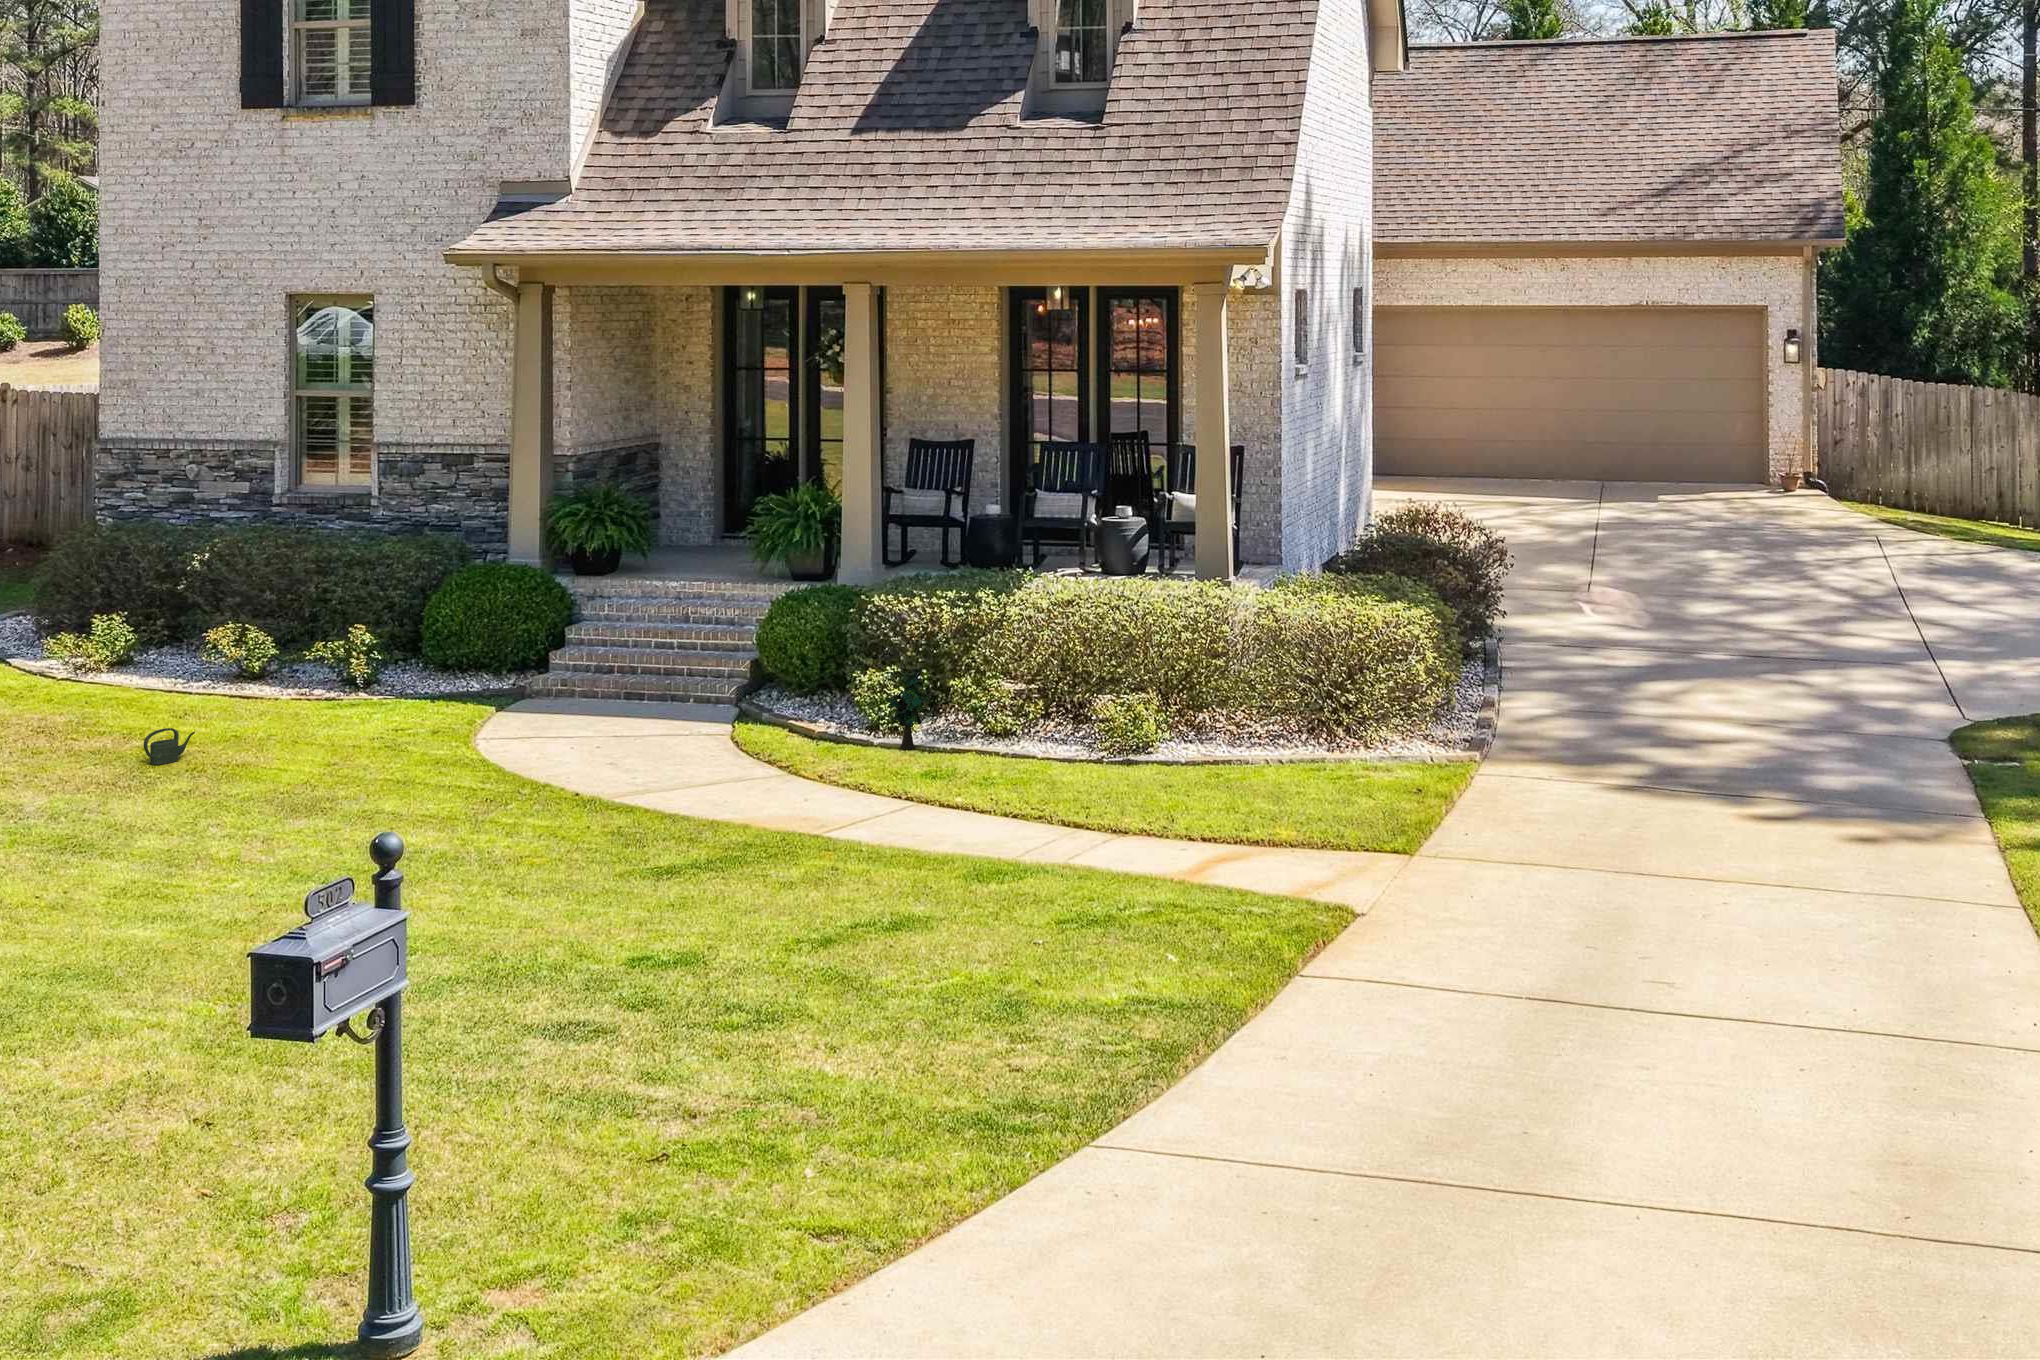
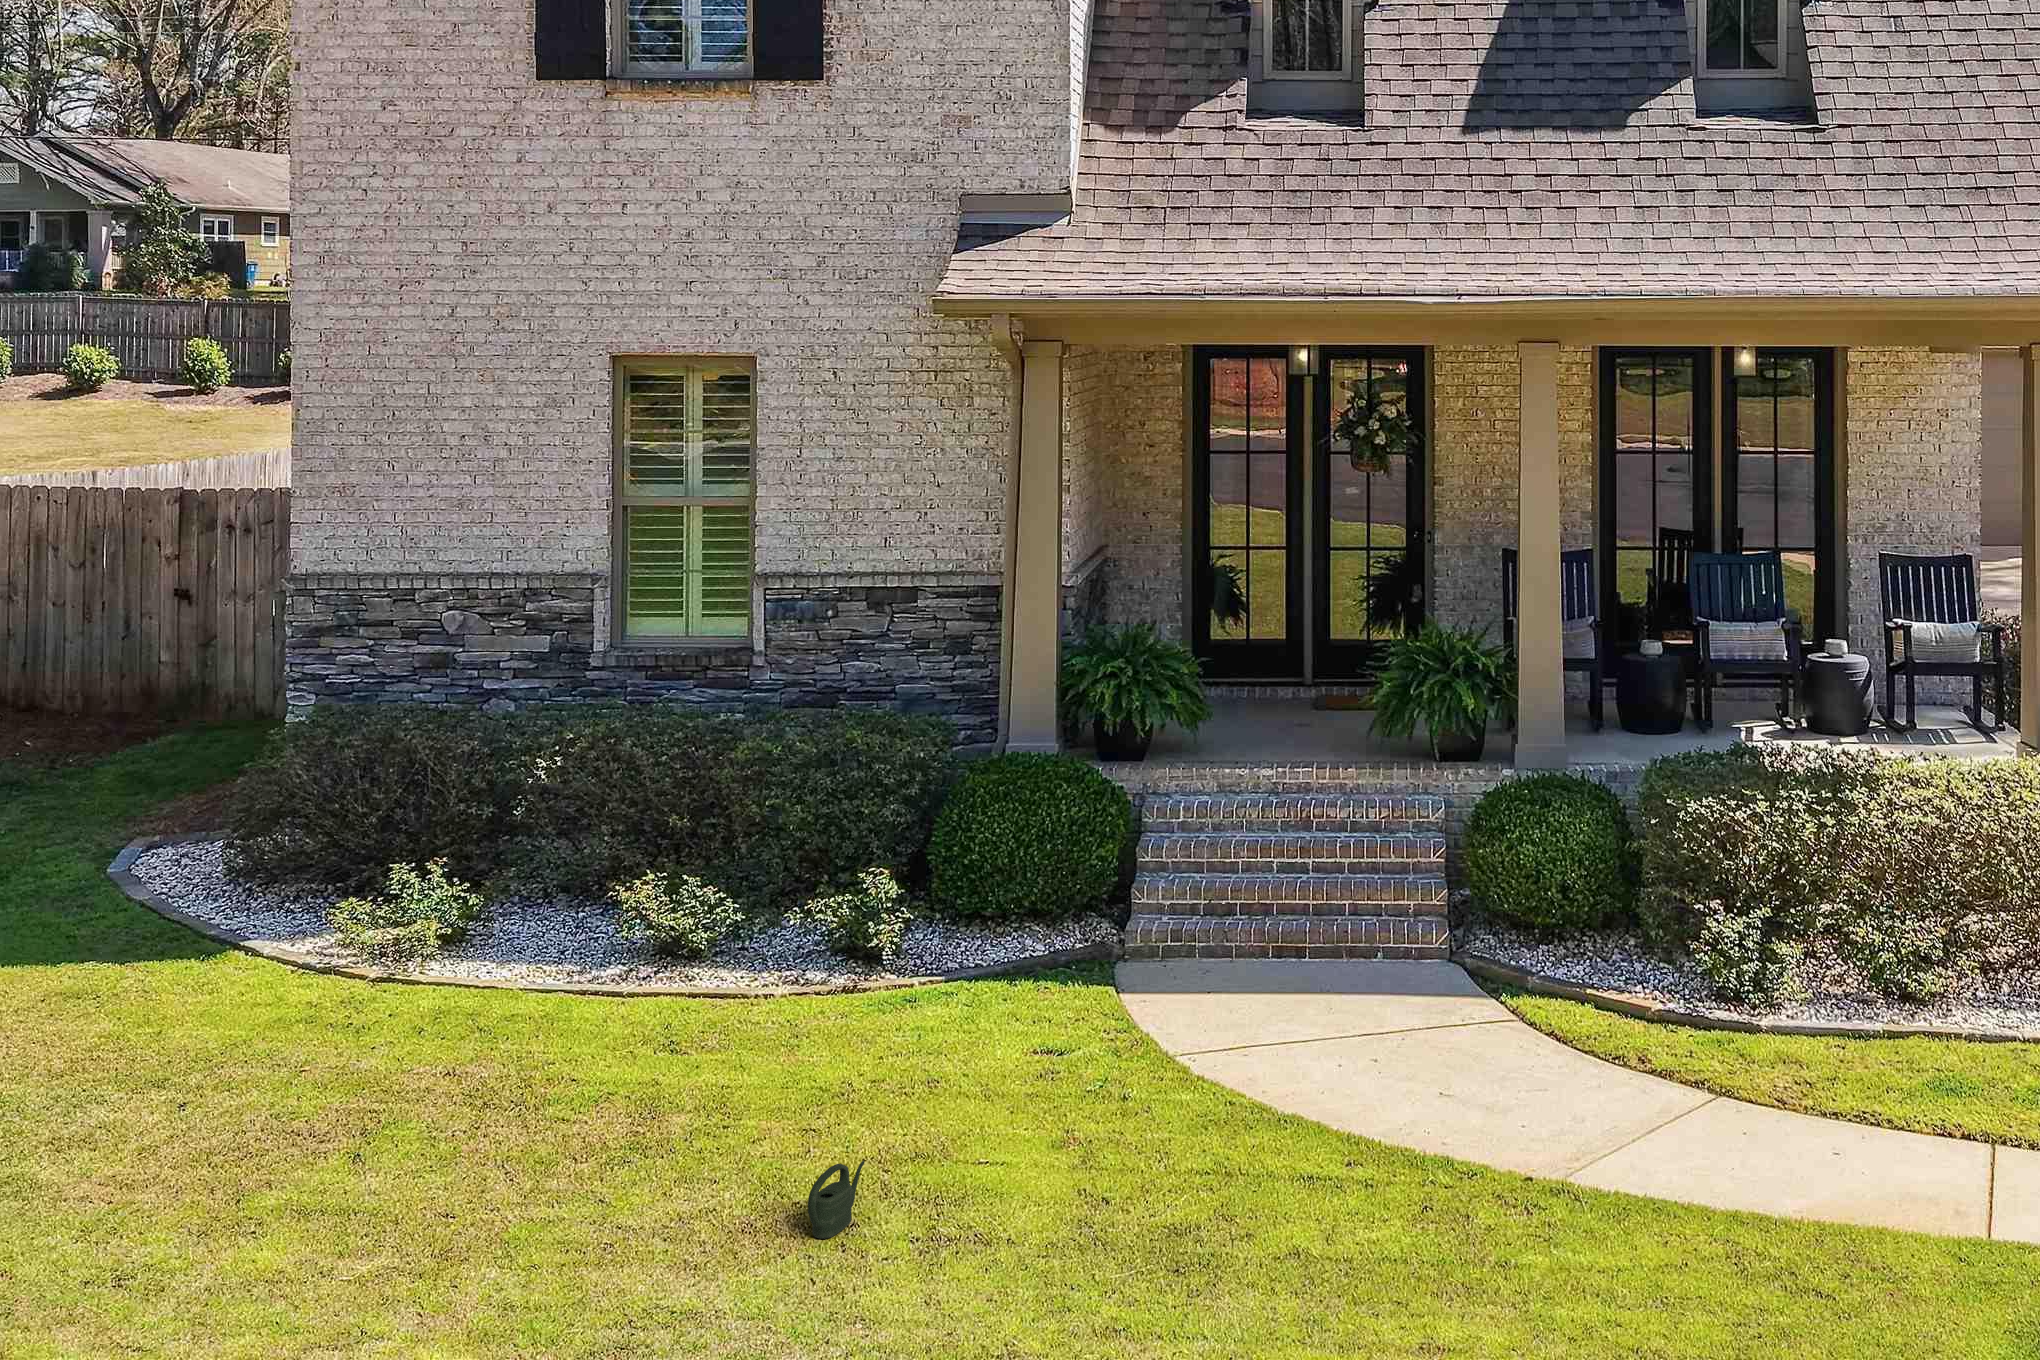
decorative plant: present [886,669,930,749] -> none [1910,956,1974,1085]

